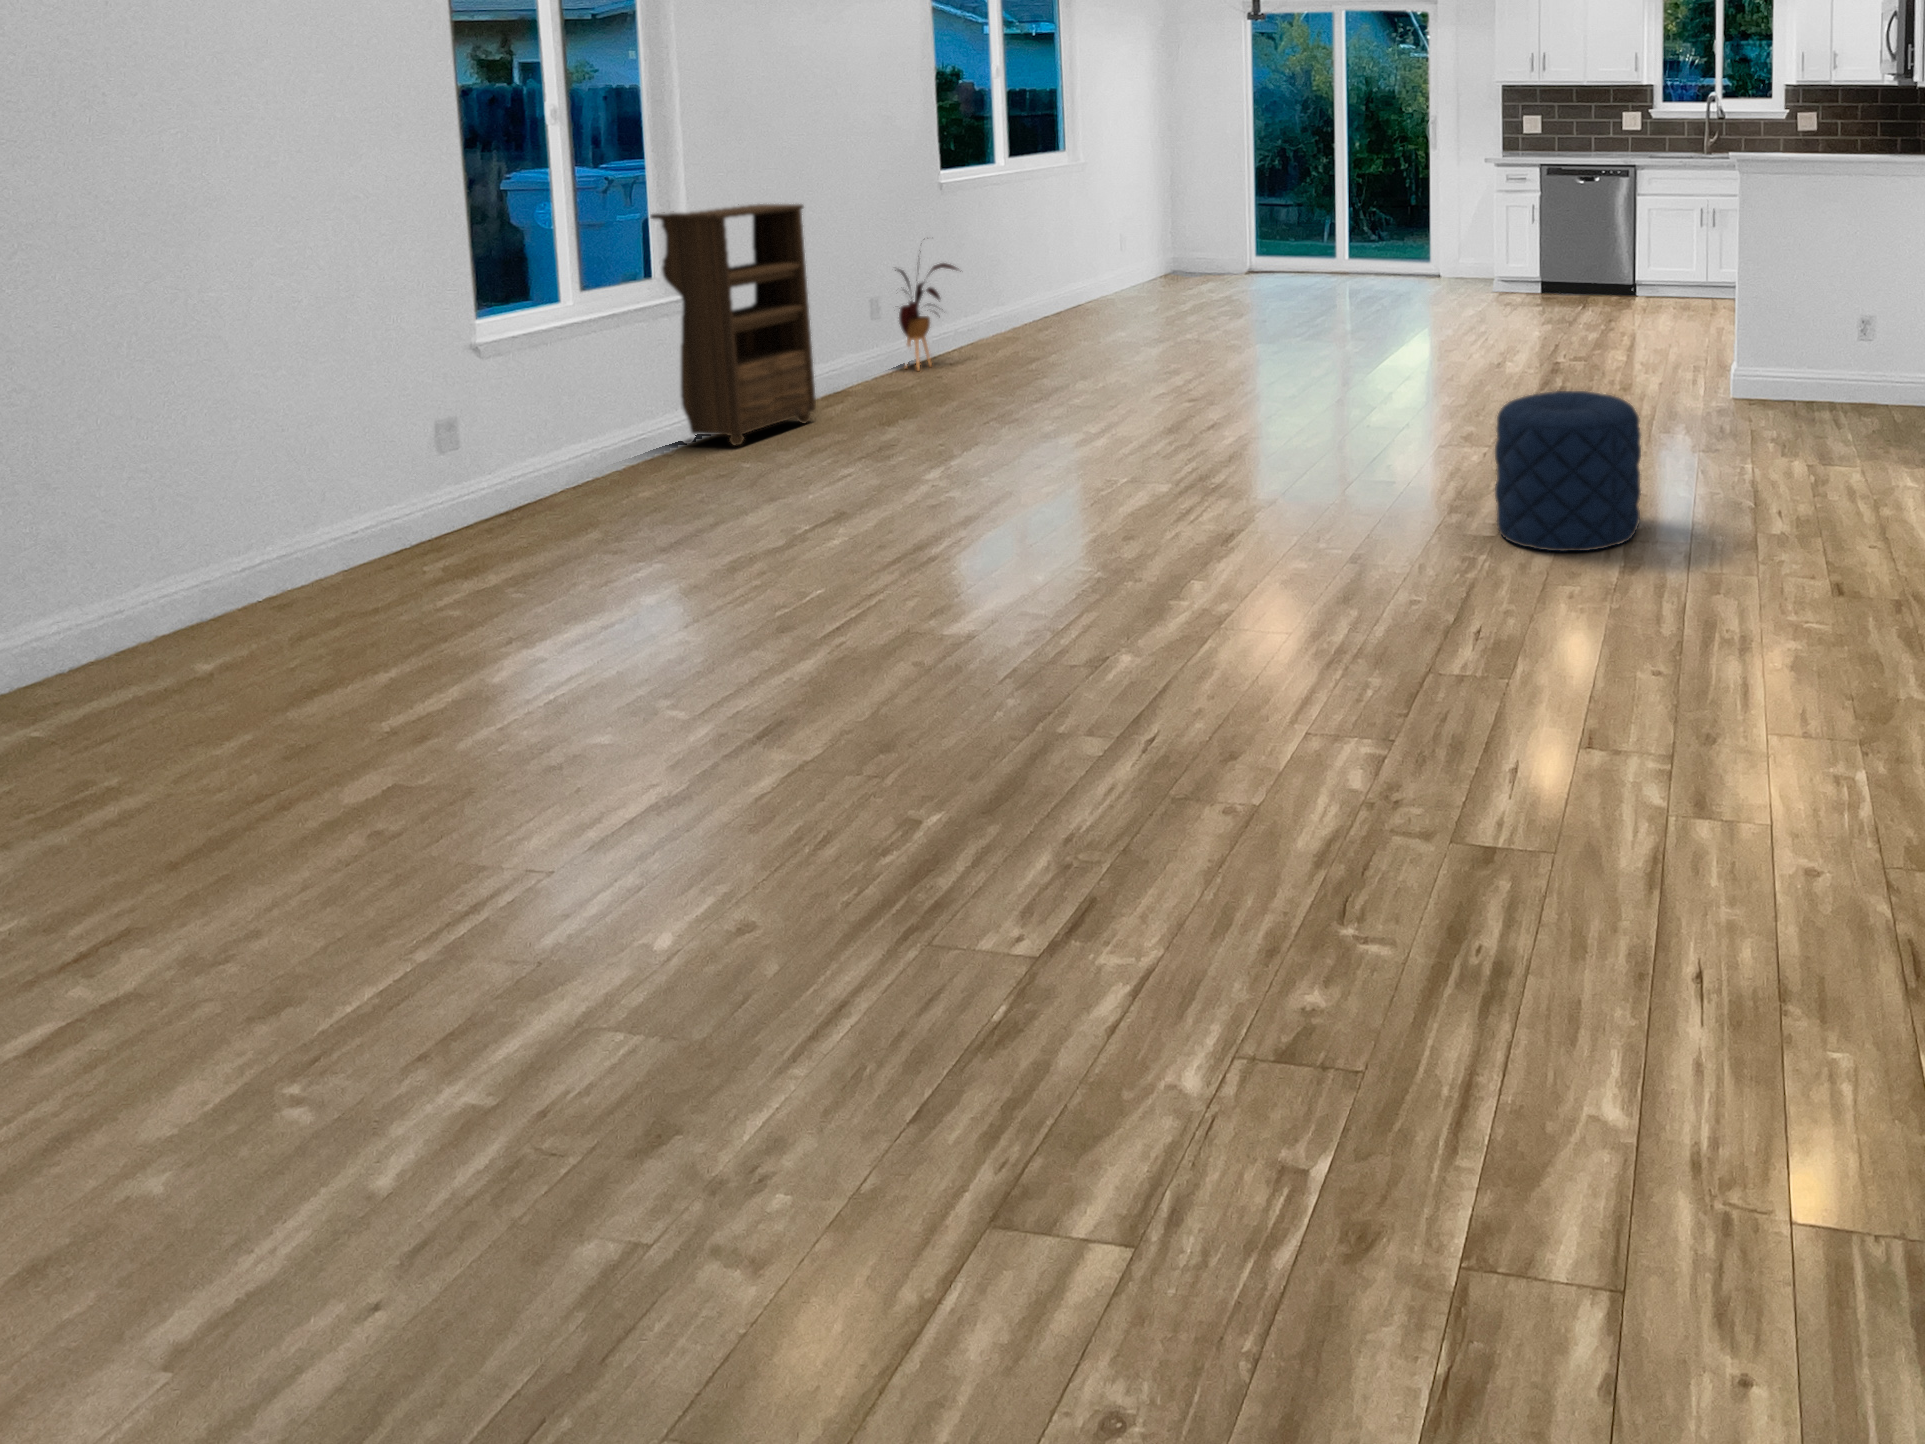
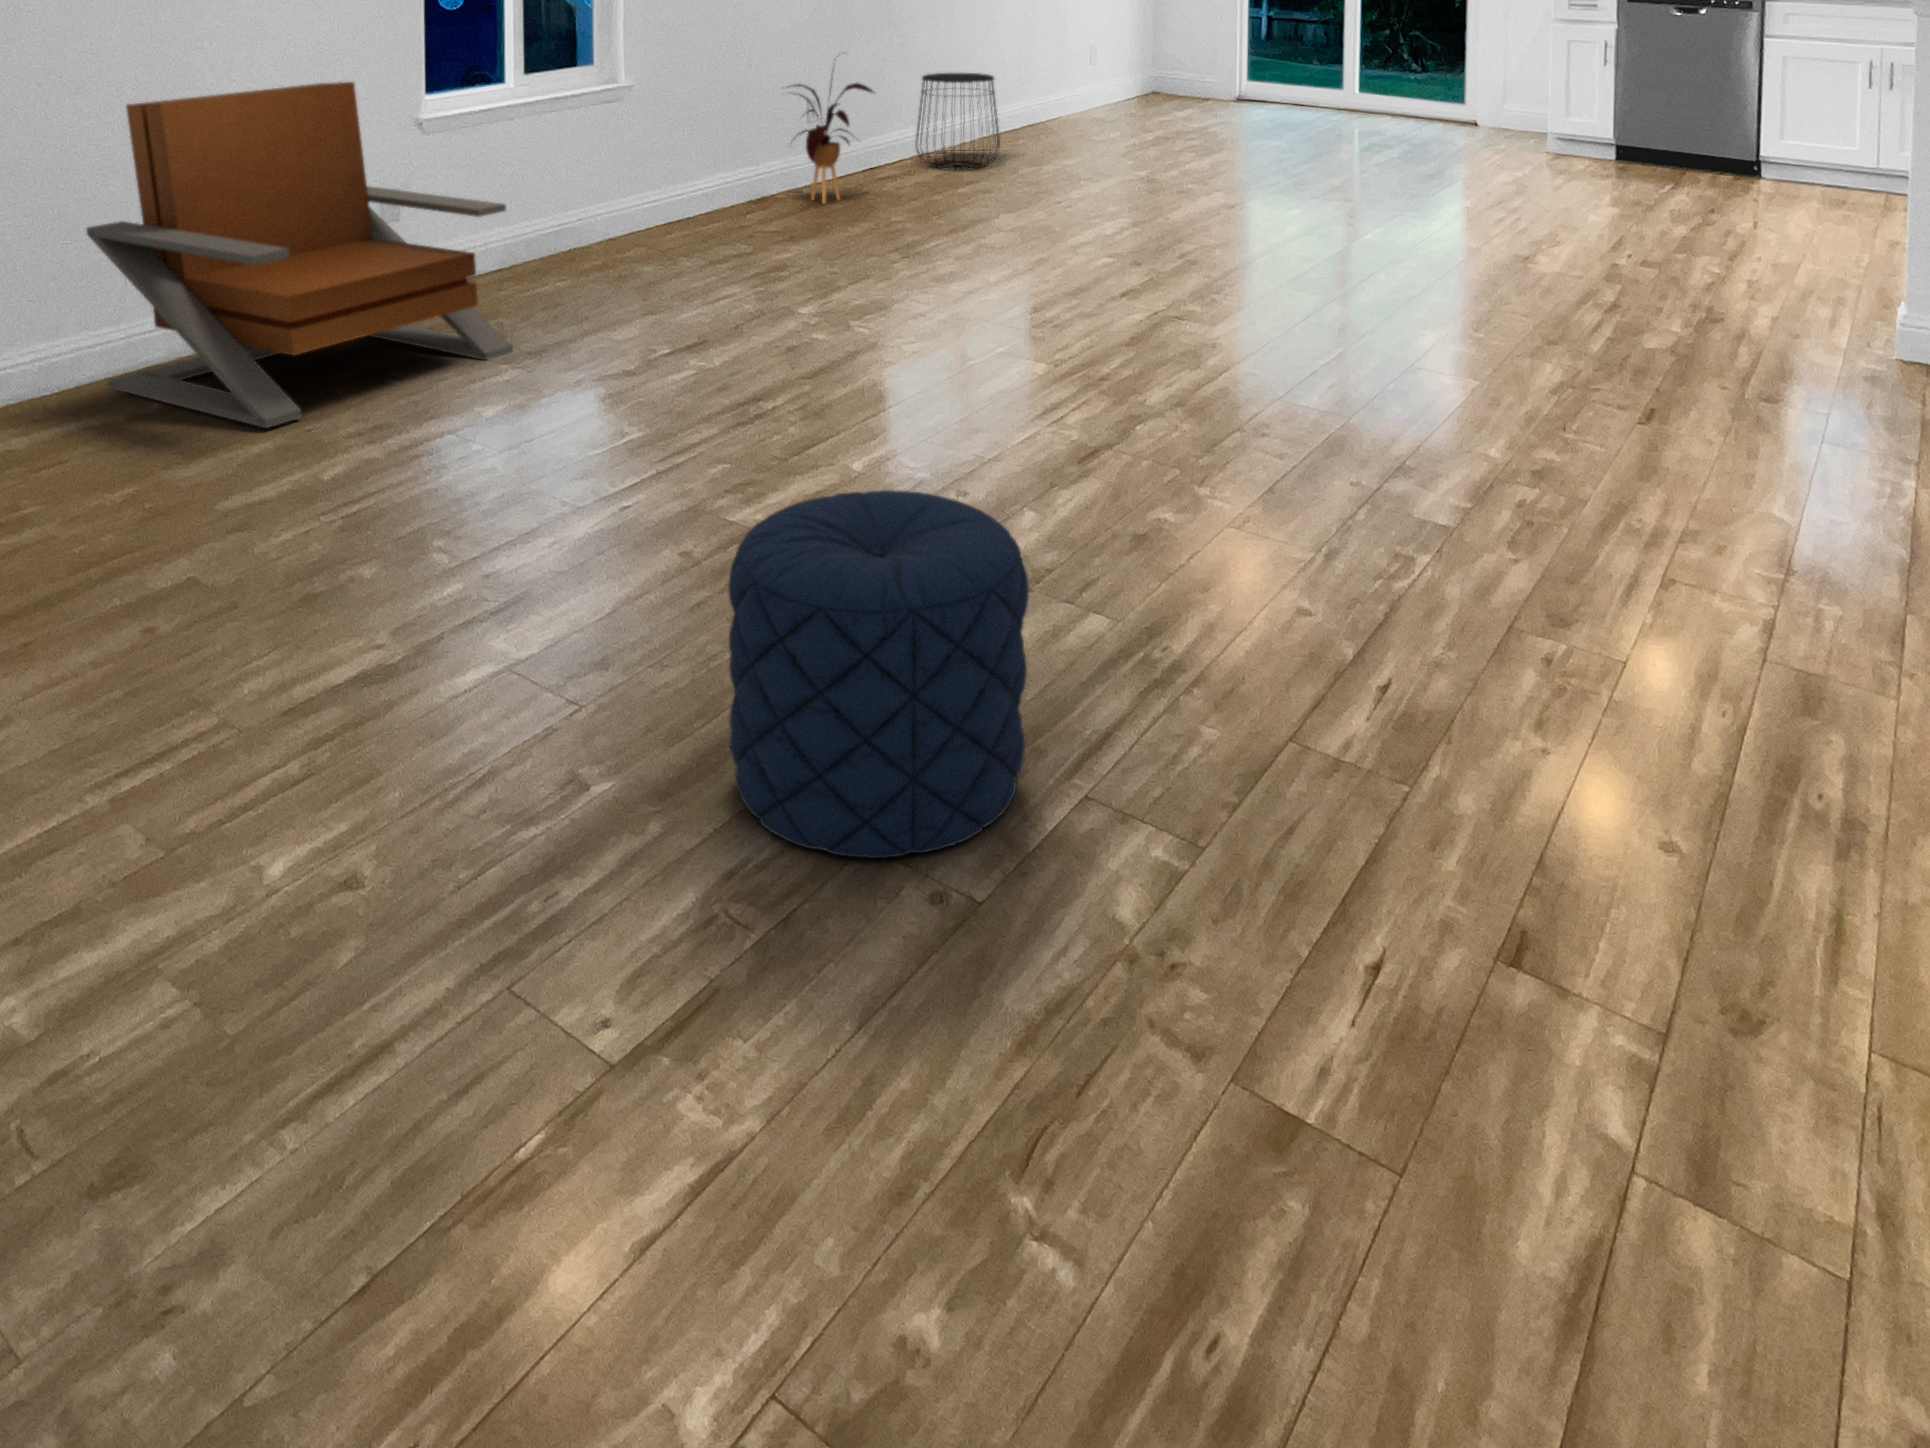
bookshelf: present [651,204,816,445] -> none [530,8,694,277]
side table: none [987,251,1063,335] -> present [916,73,1000,169]
lounge chair: none [233,279,685,595] -> present [86,82,513,428]
pouf: present [1495,391,1641,551] -> present [728,490,1029,858]

